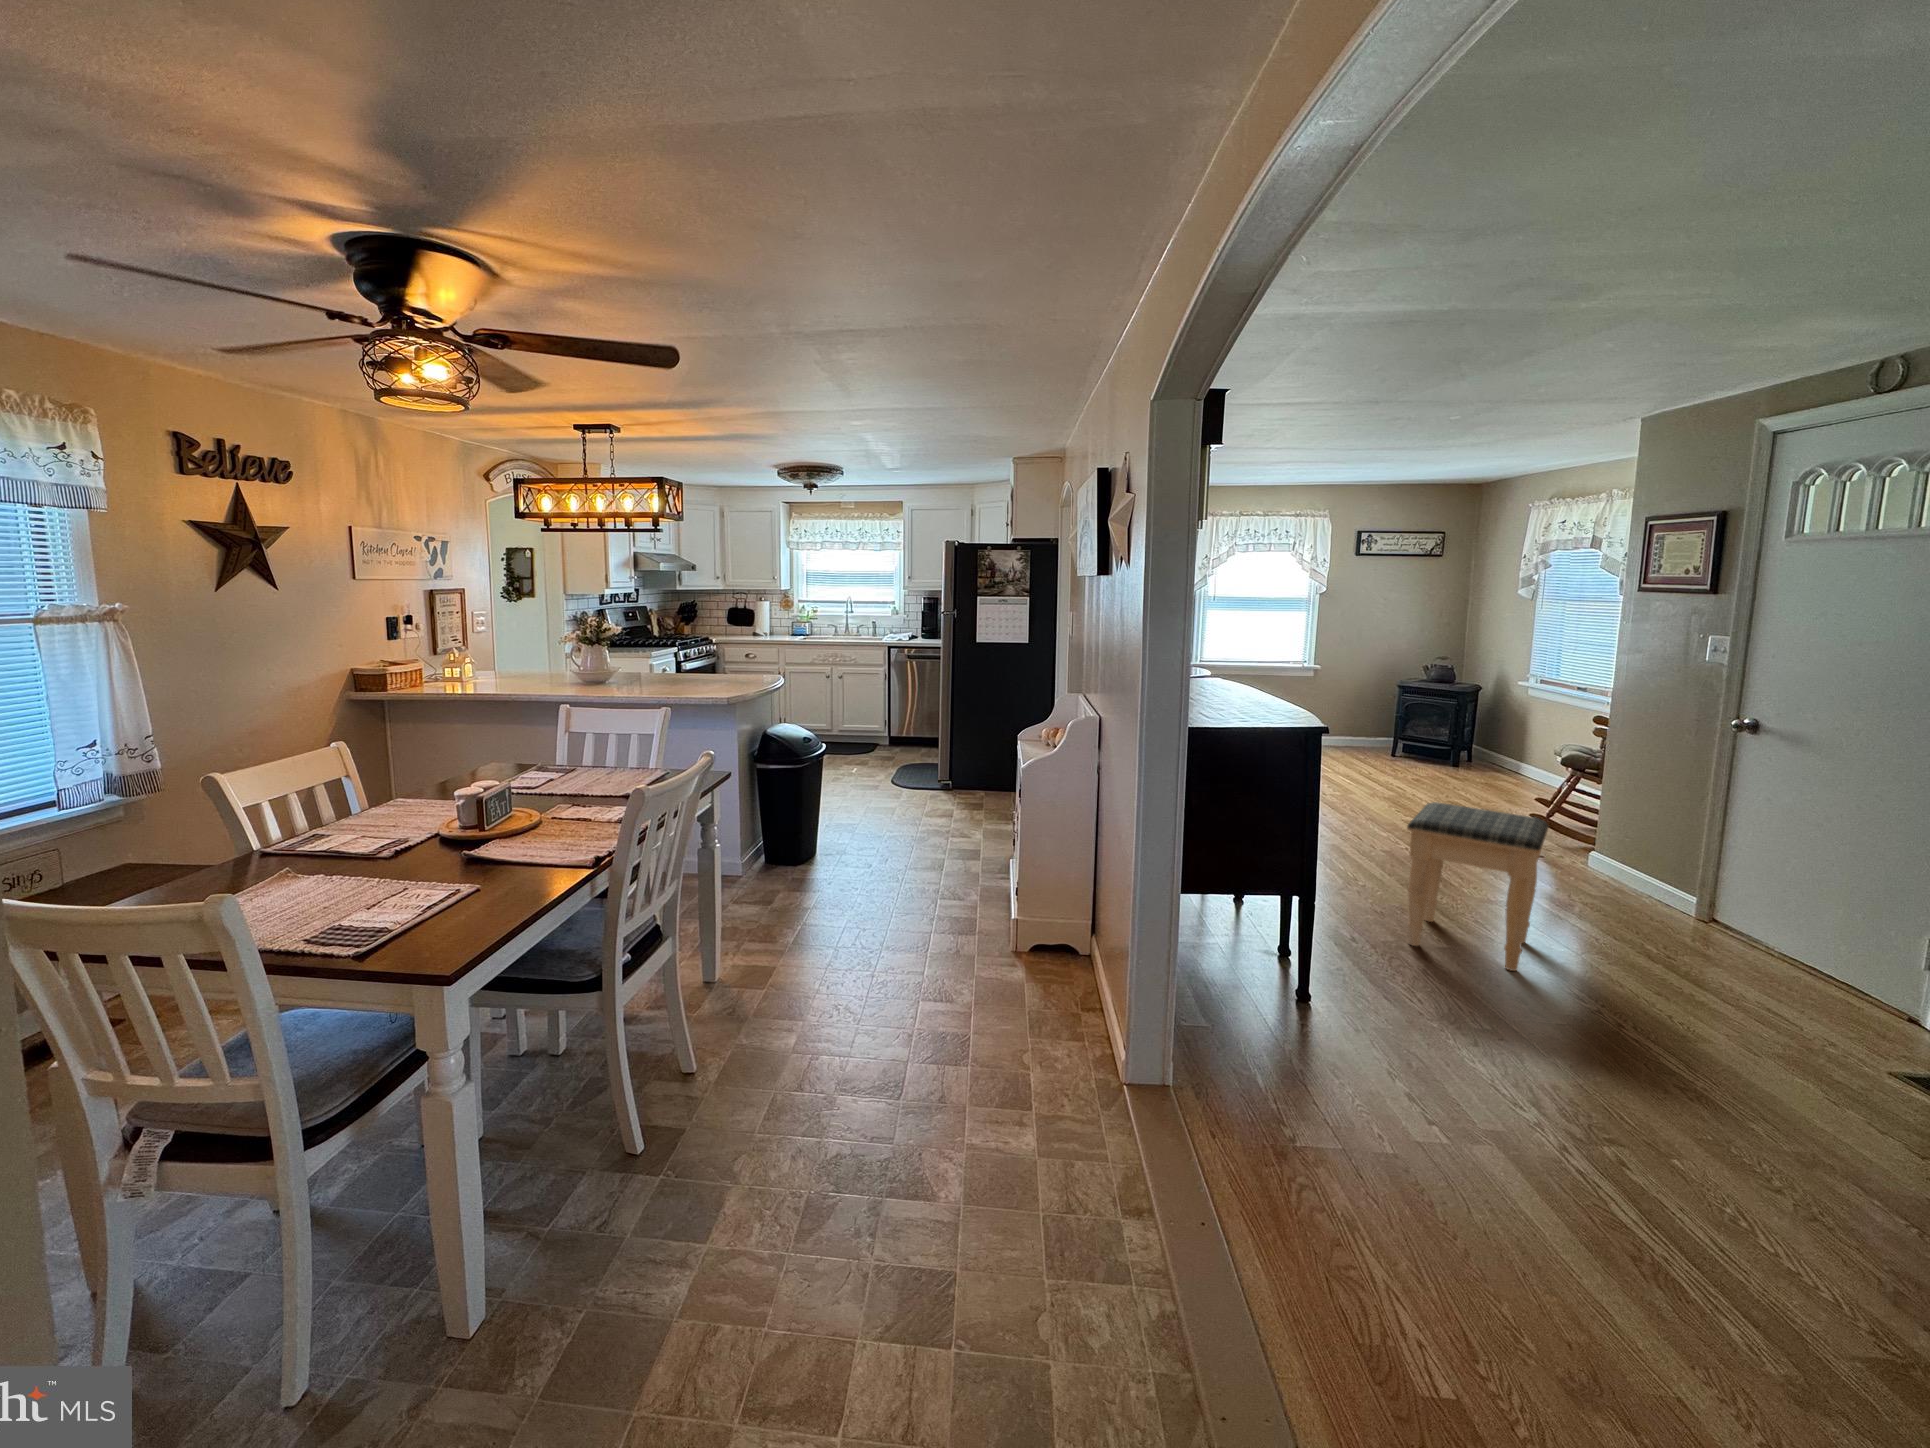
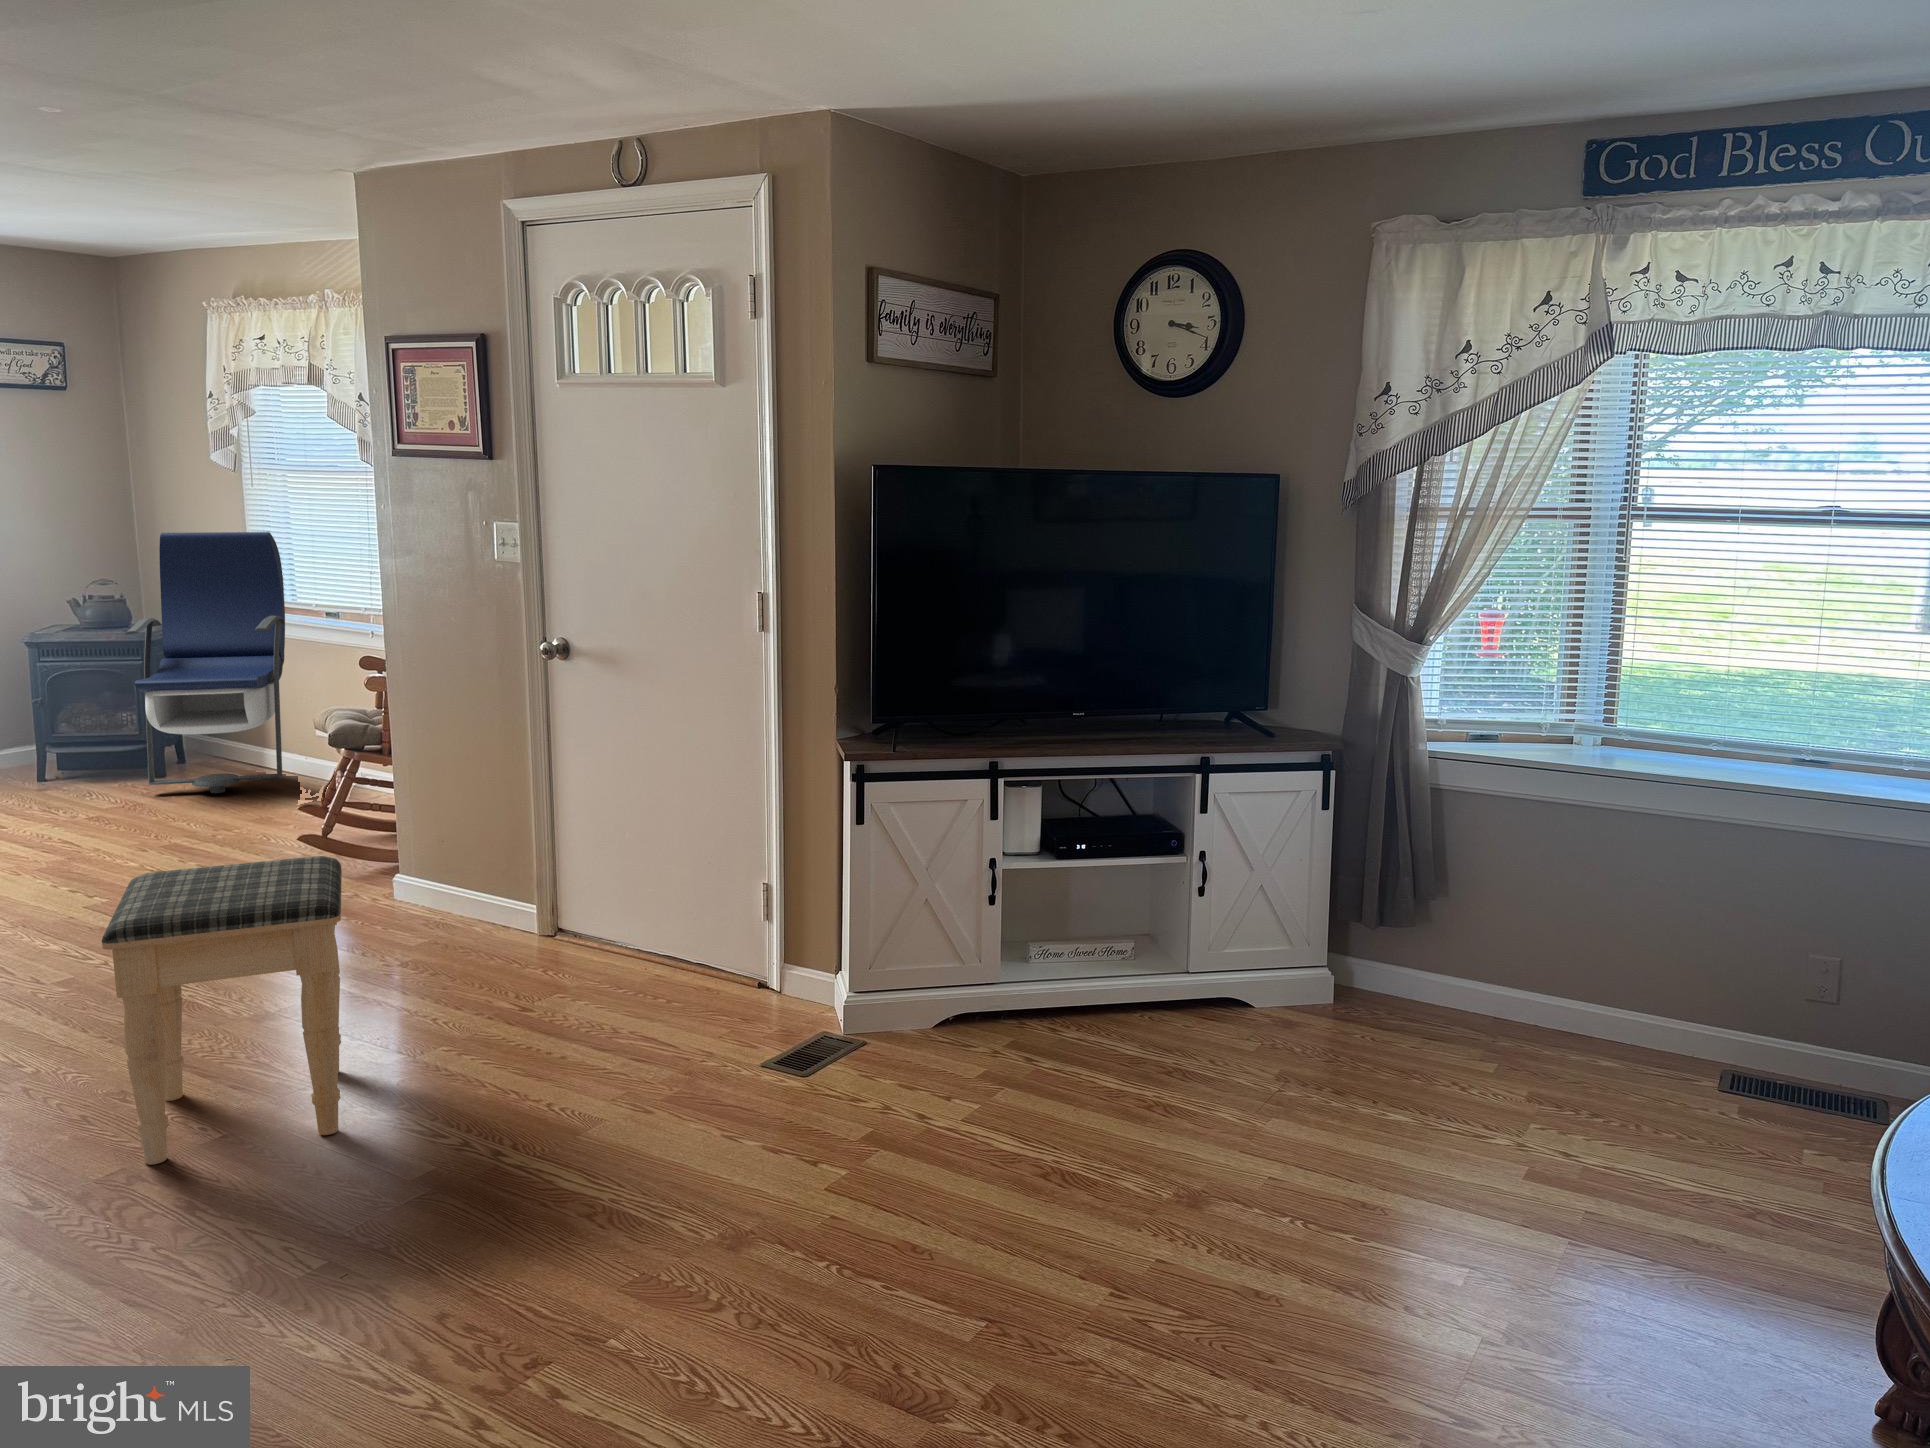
armchair: none [1448,633,1552,782] -> present [126,532,285,793]

